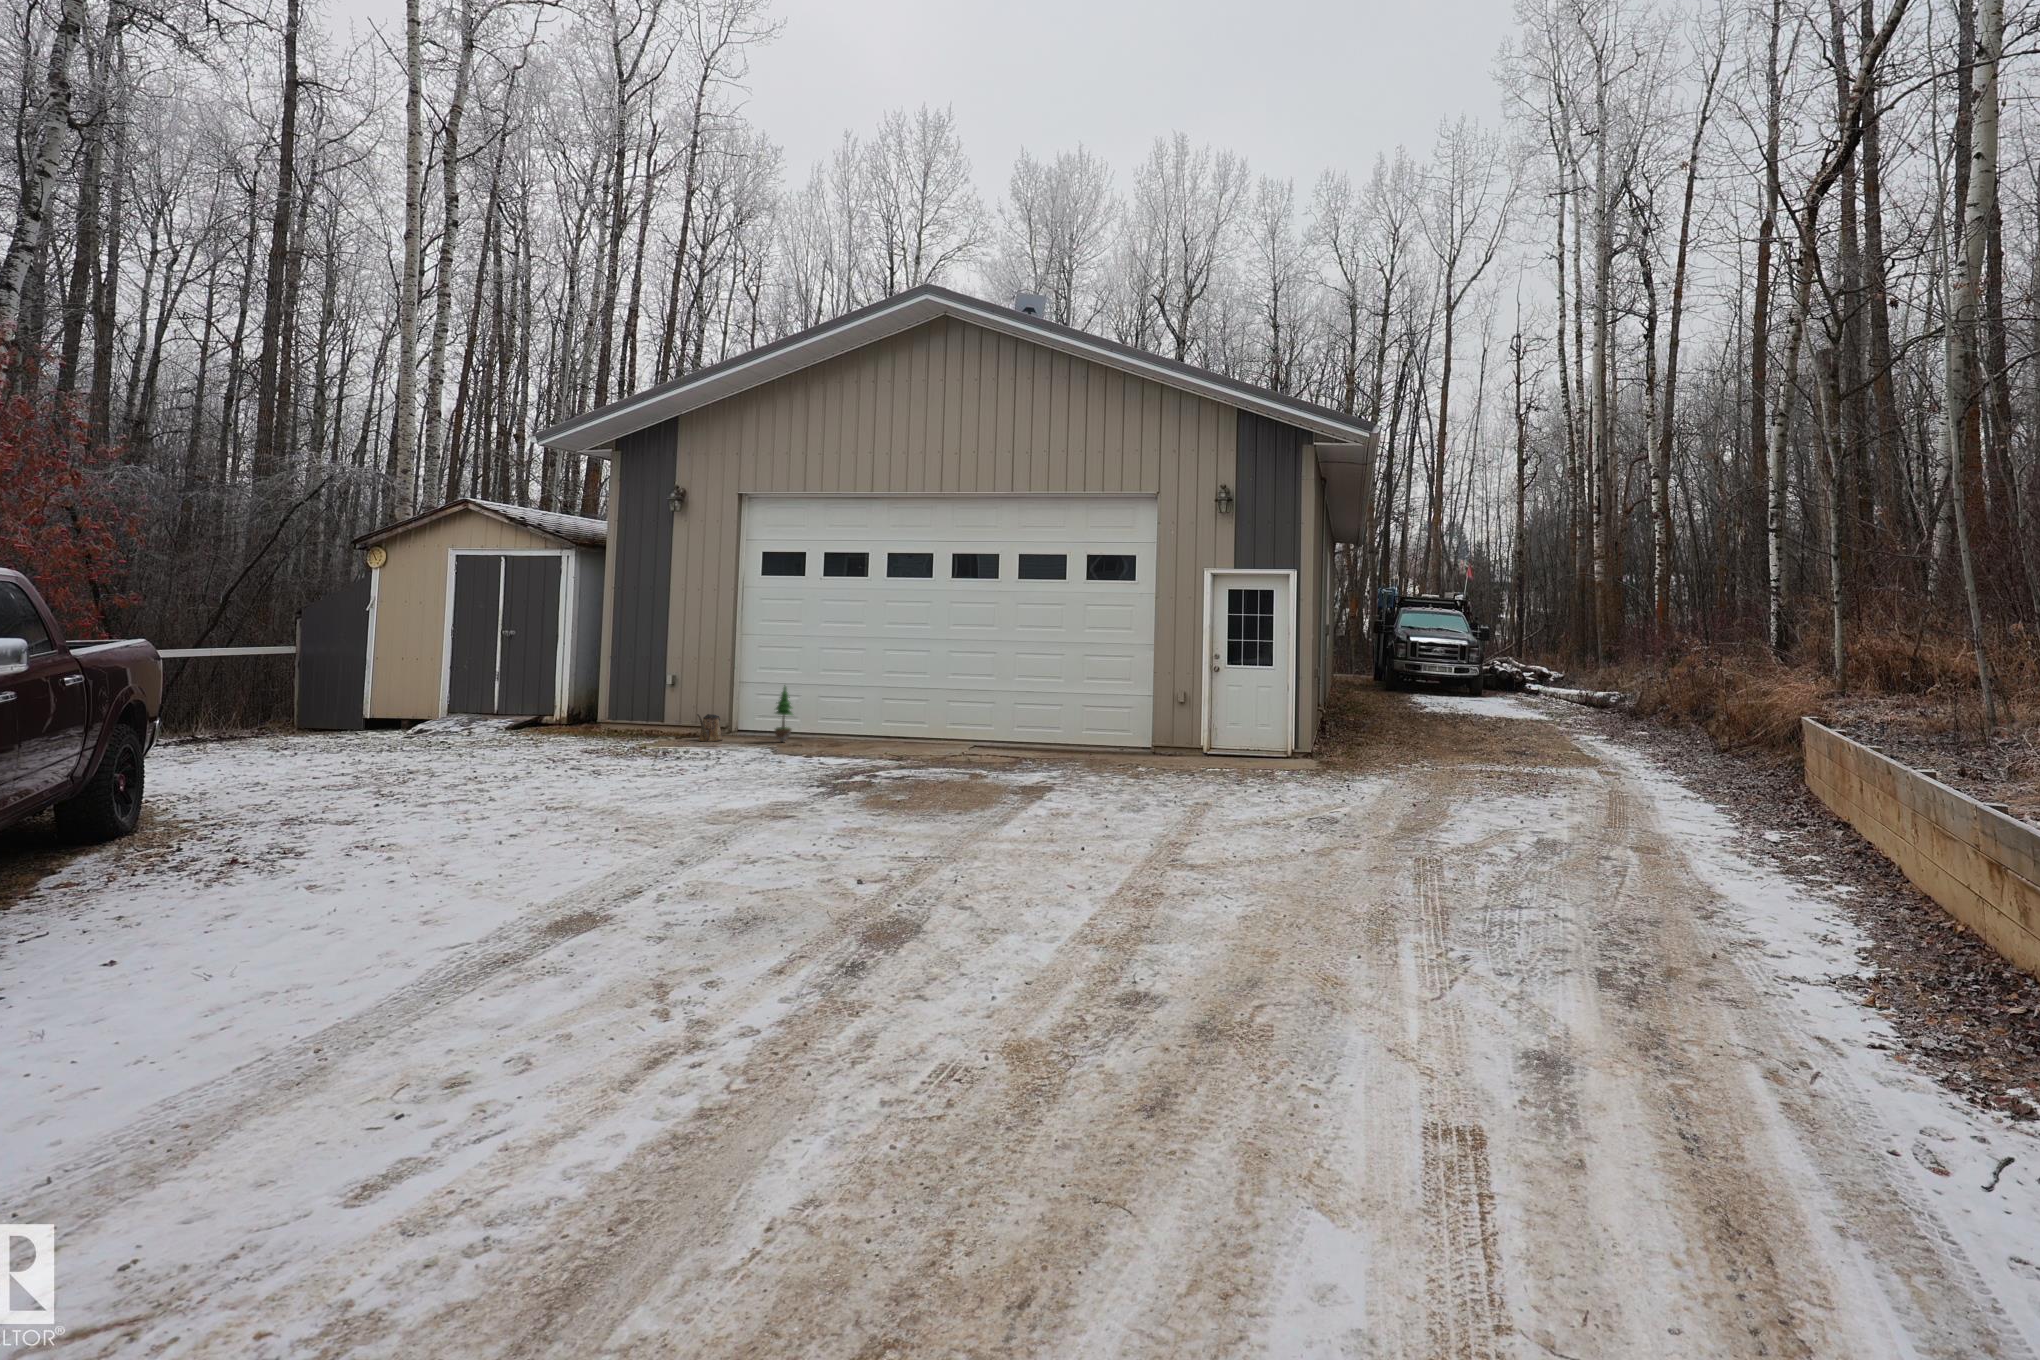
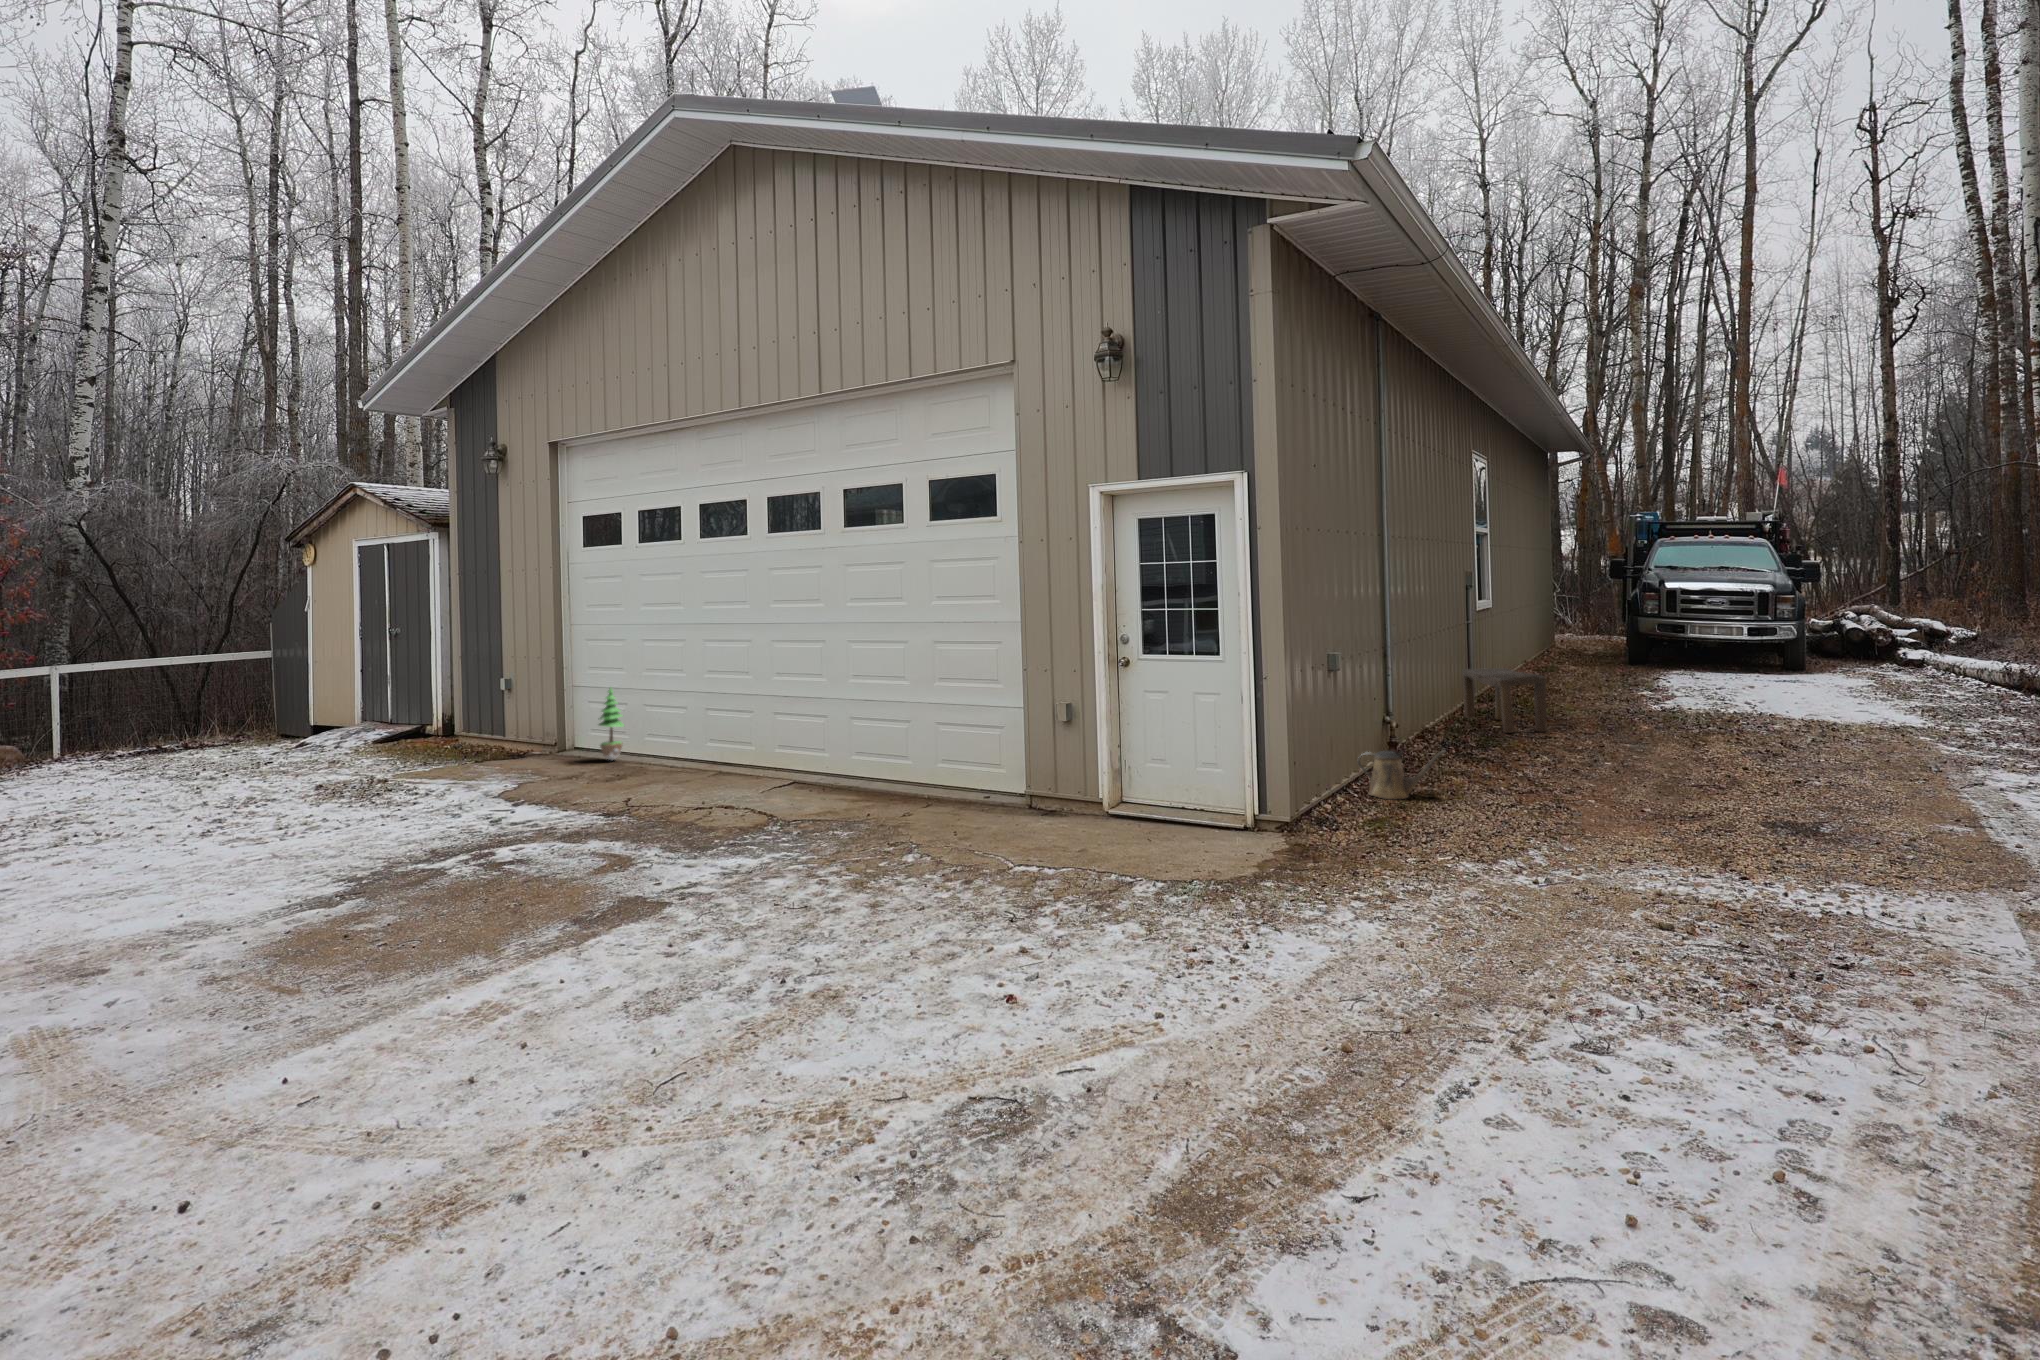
bench: none [1322,686,1376,725] -> present [1462,668,1547,733]
watering can: present [697,714,723,742] -> present [1358,750,1446,799]

